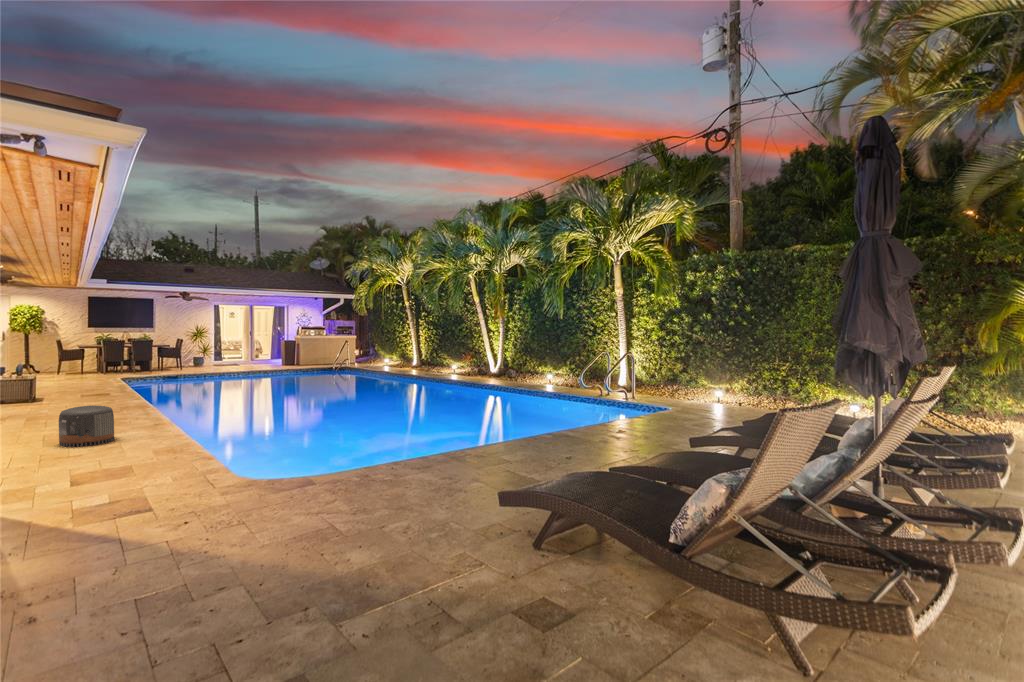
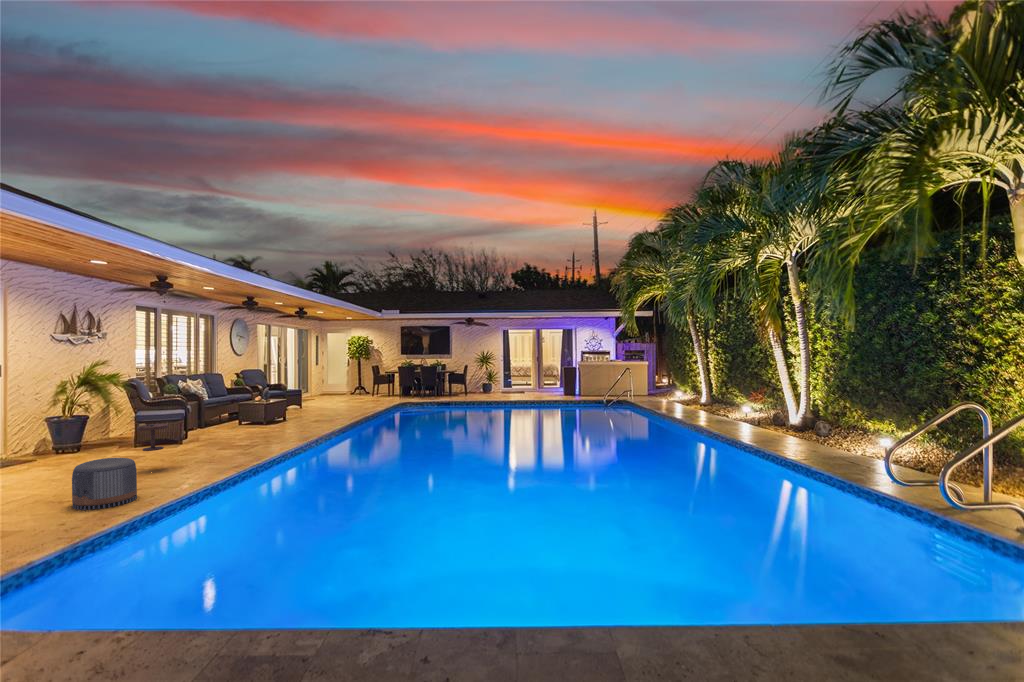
side table: none [31,383,63,429] -> present [137,424,168,451]

